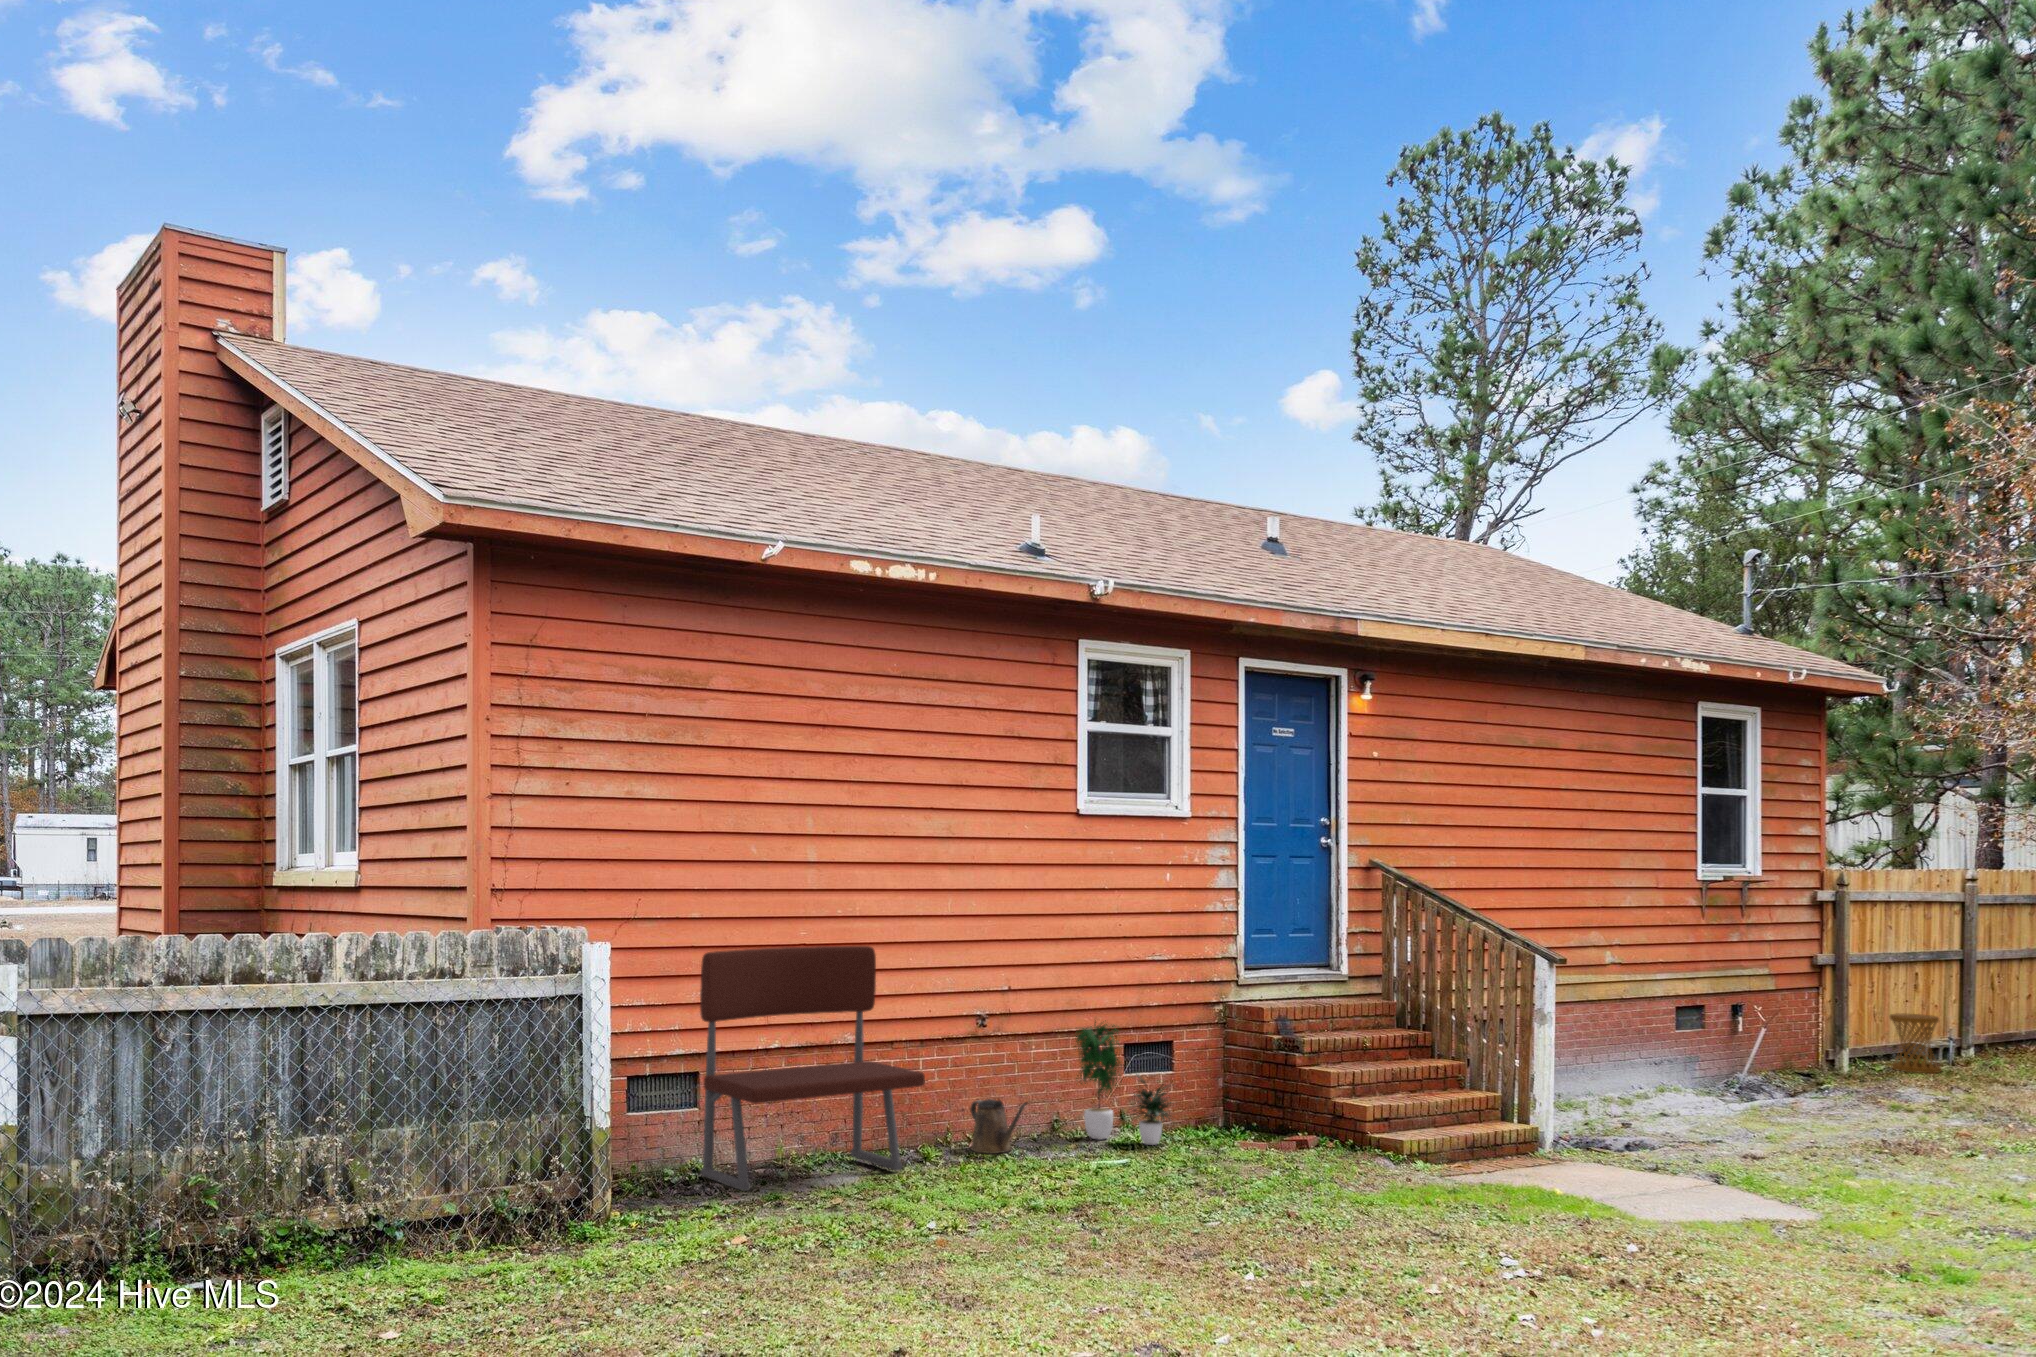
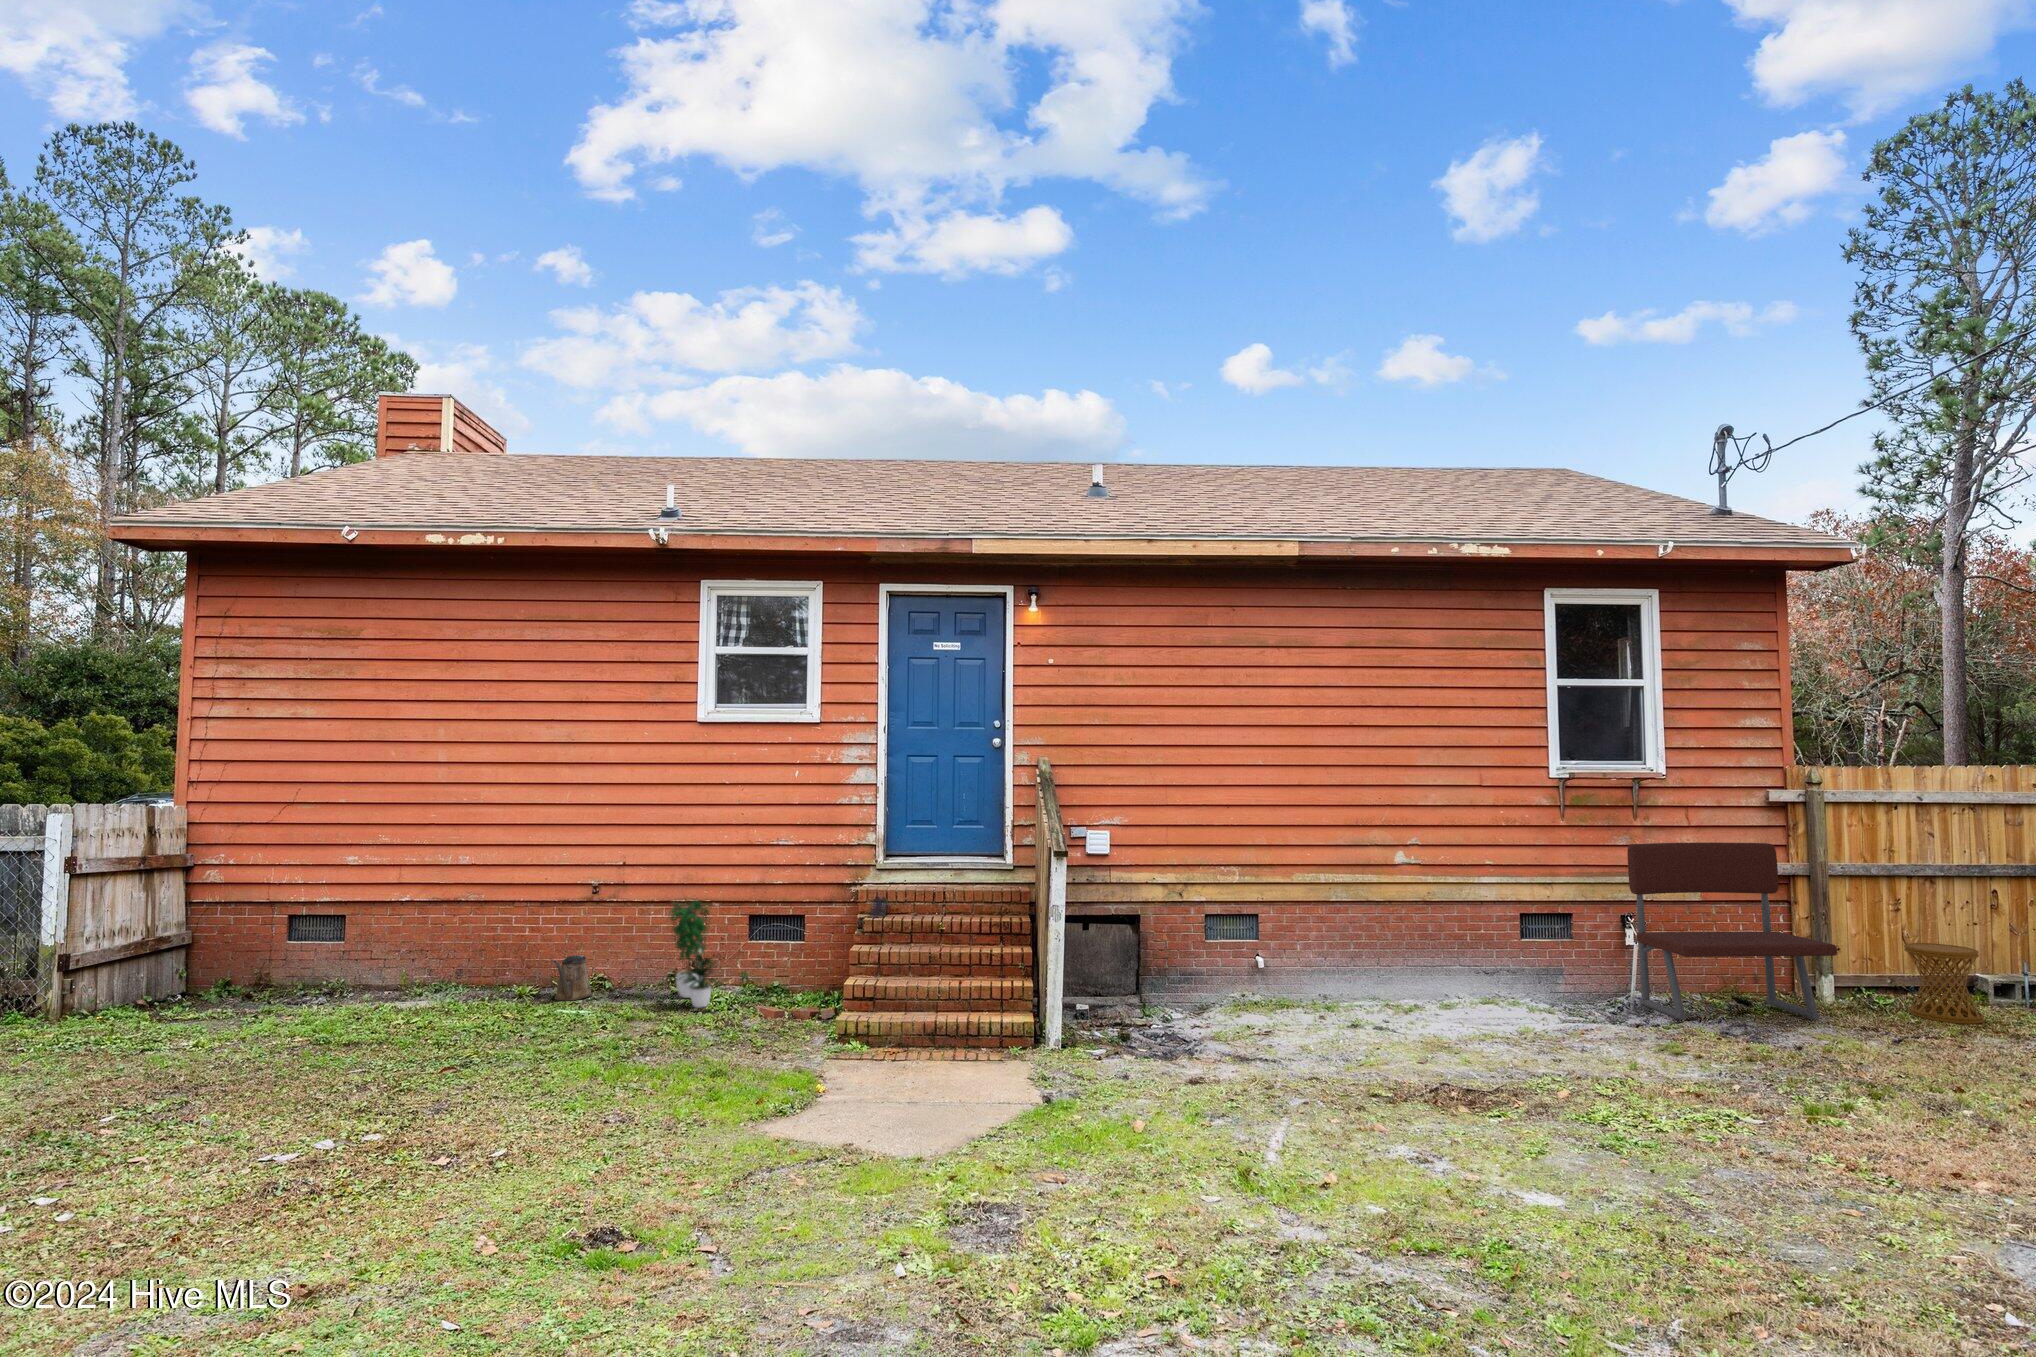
bench: present [700,946,925,1191] -> present [1627,842,1837,1020]

